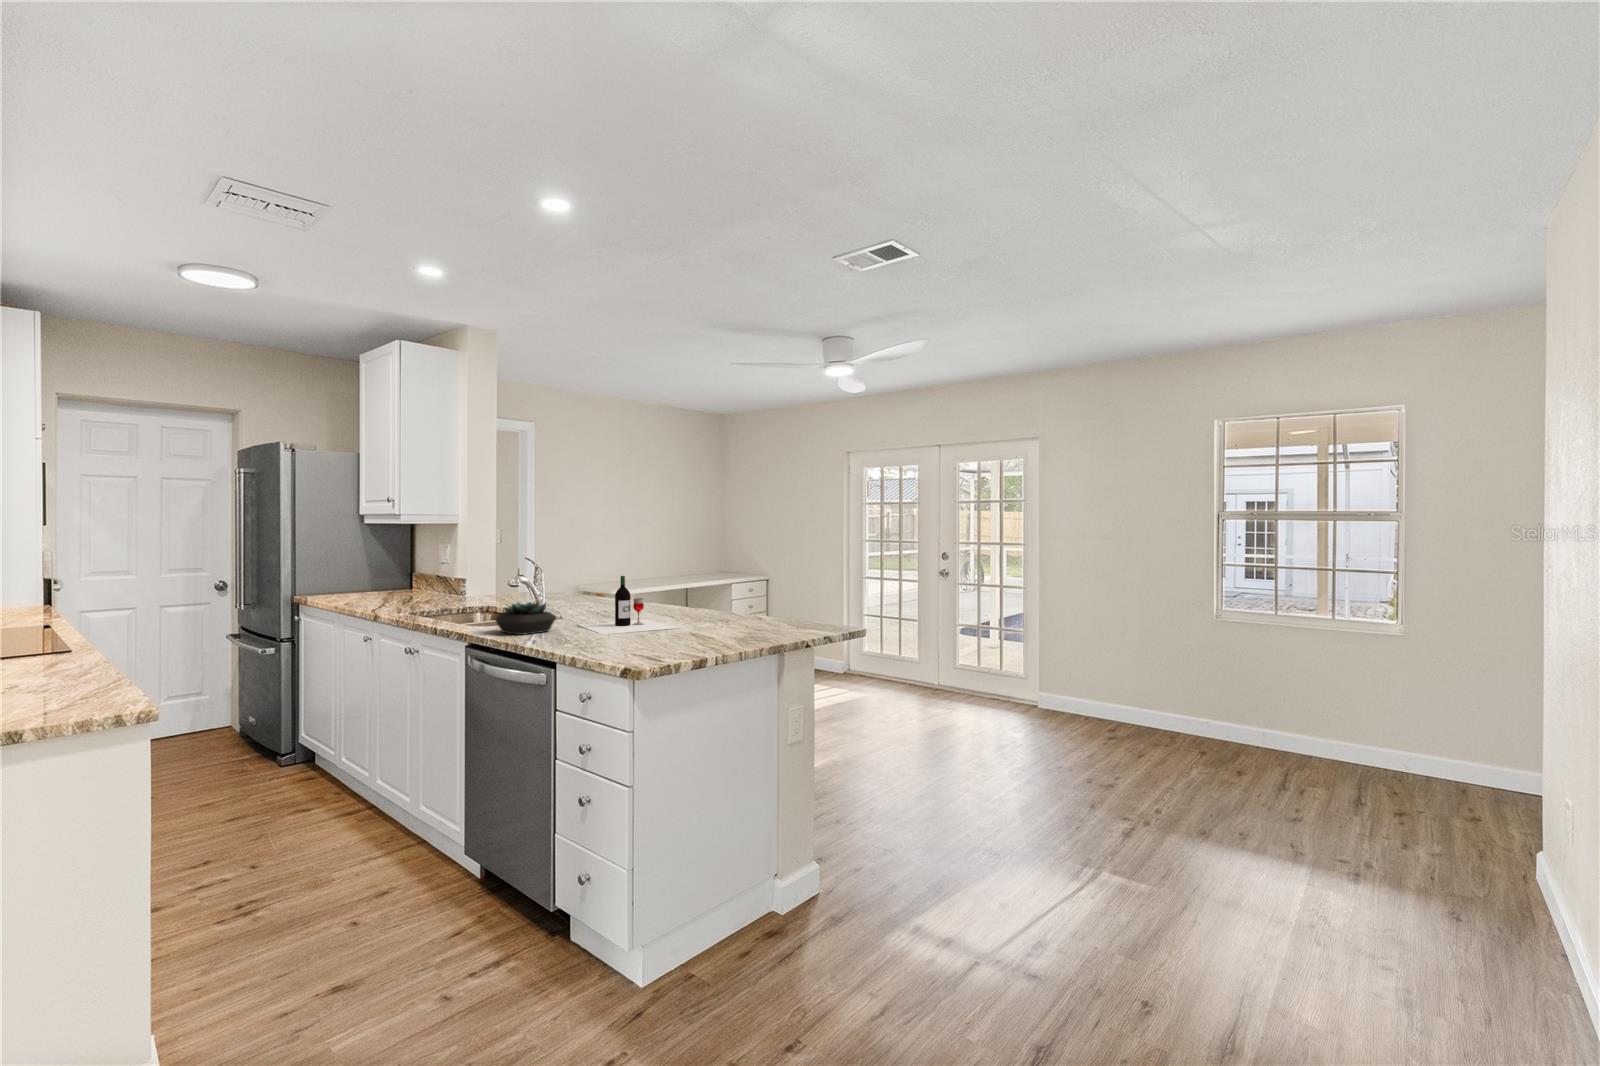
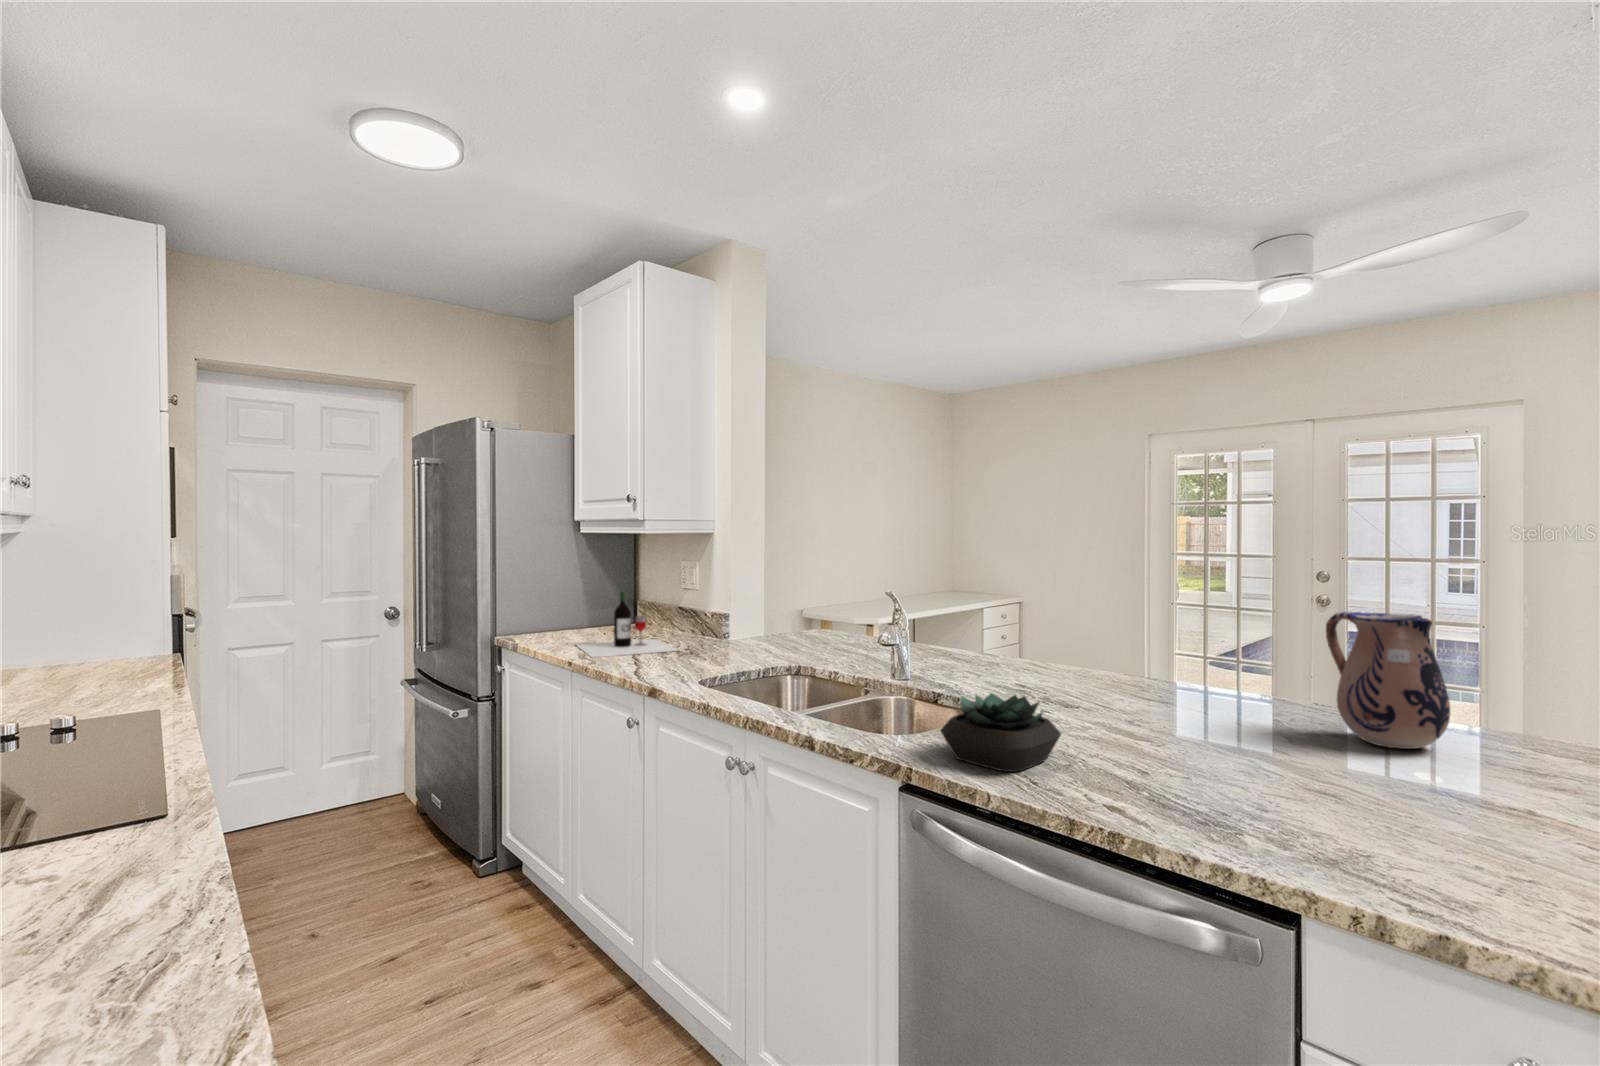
ceramic pitcher: none [715,562,760,626] -> present [1326,611,1450,749]
wine bottle: present [578,576,677,634] -> present [576,591,678,657]

